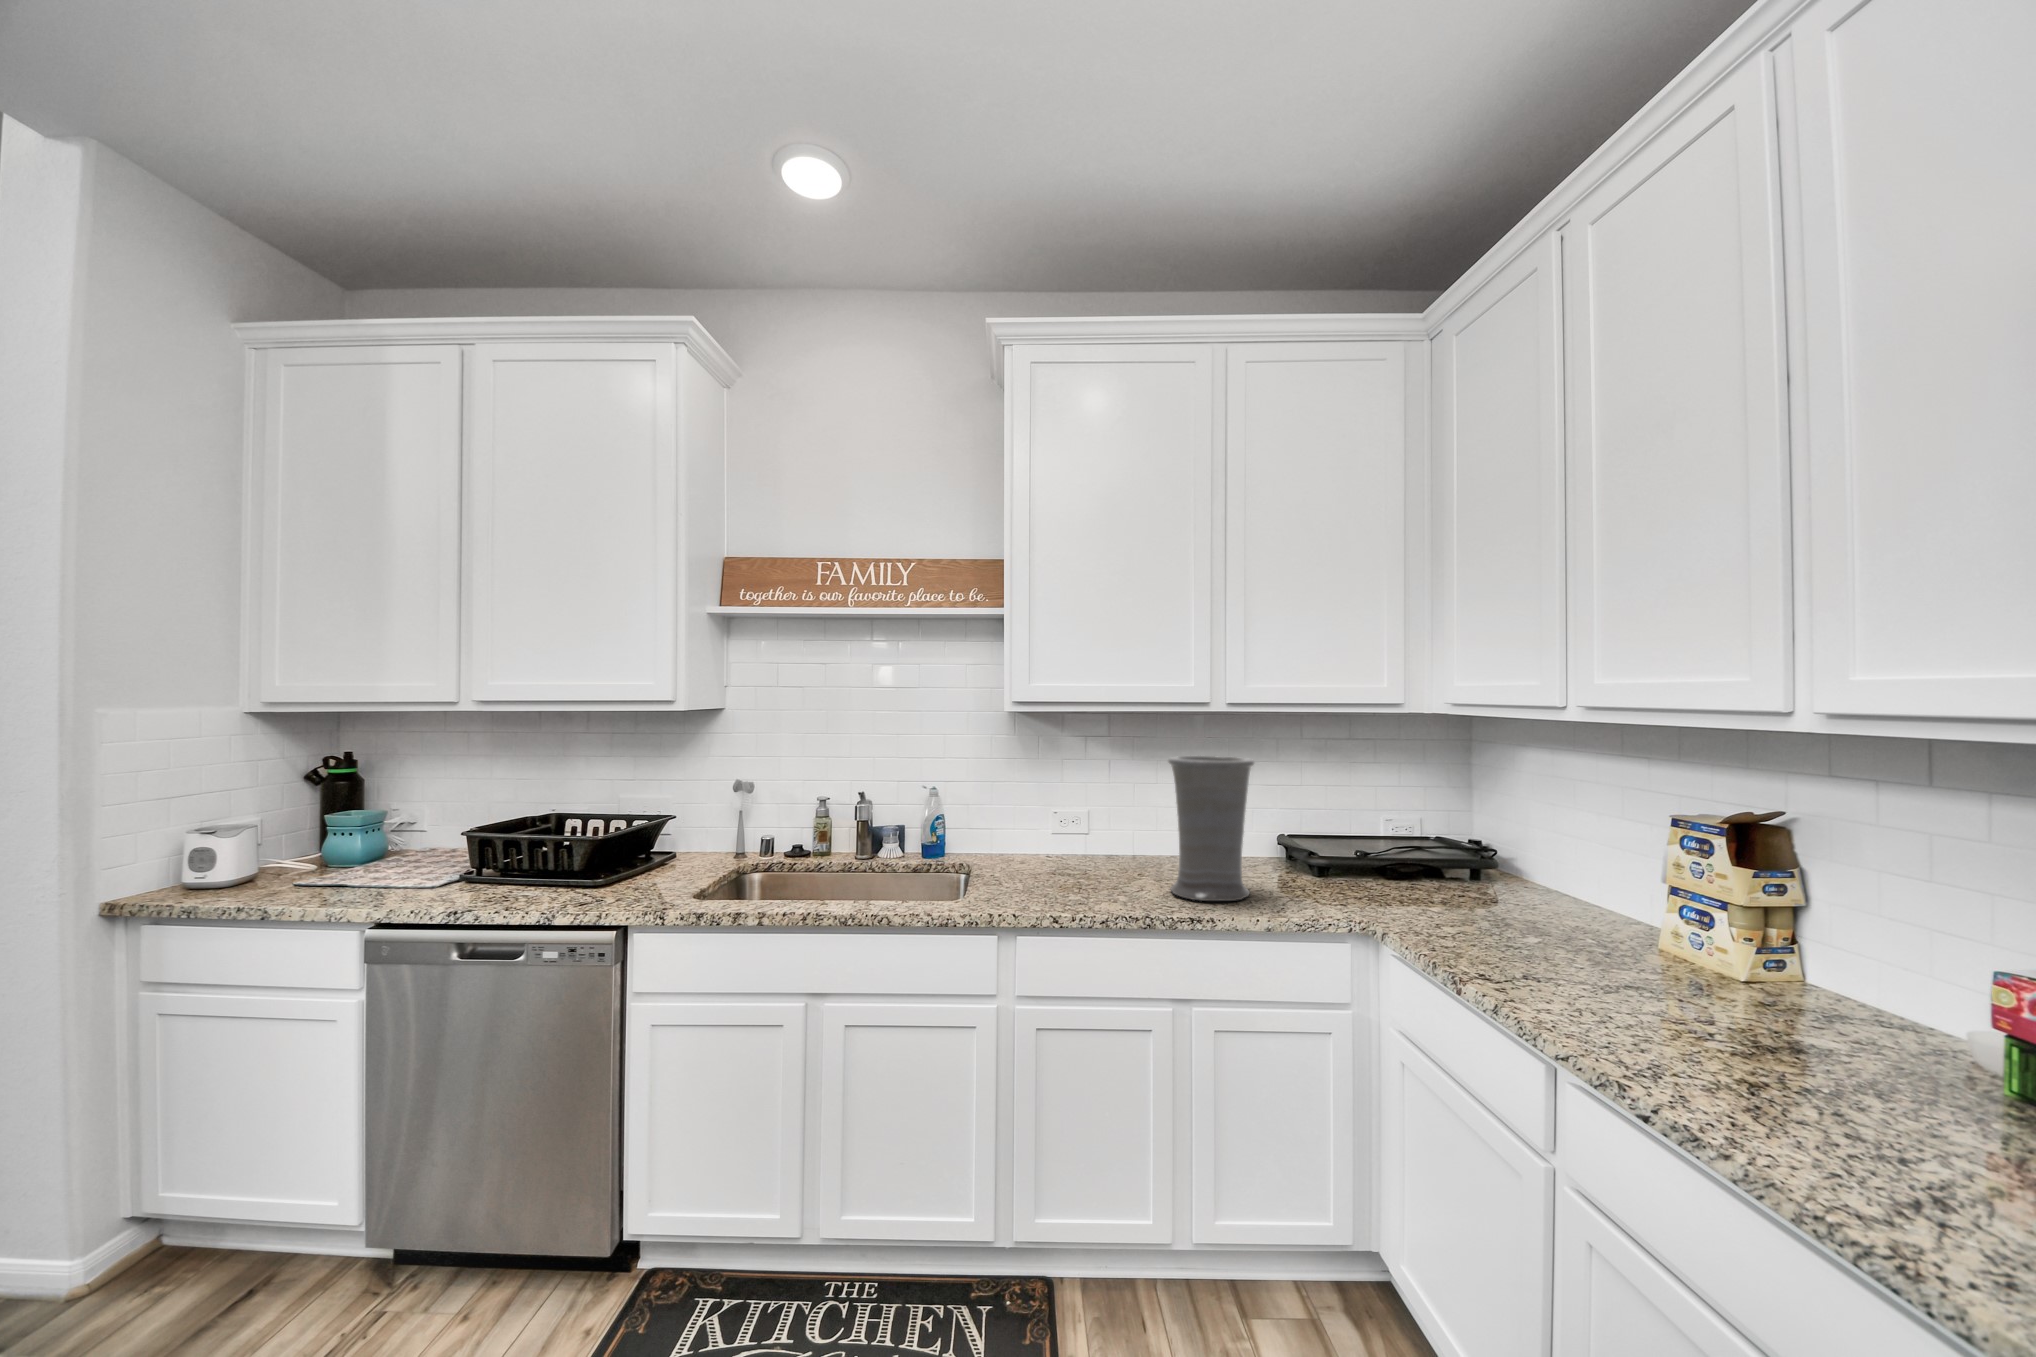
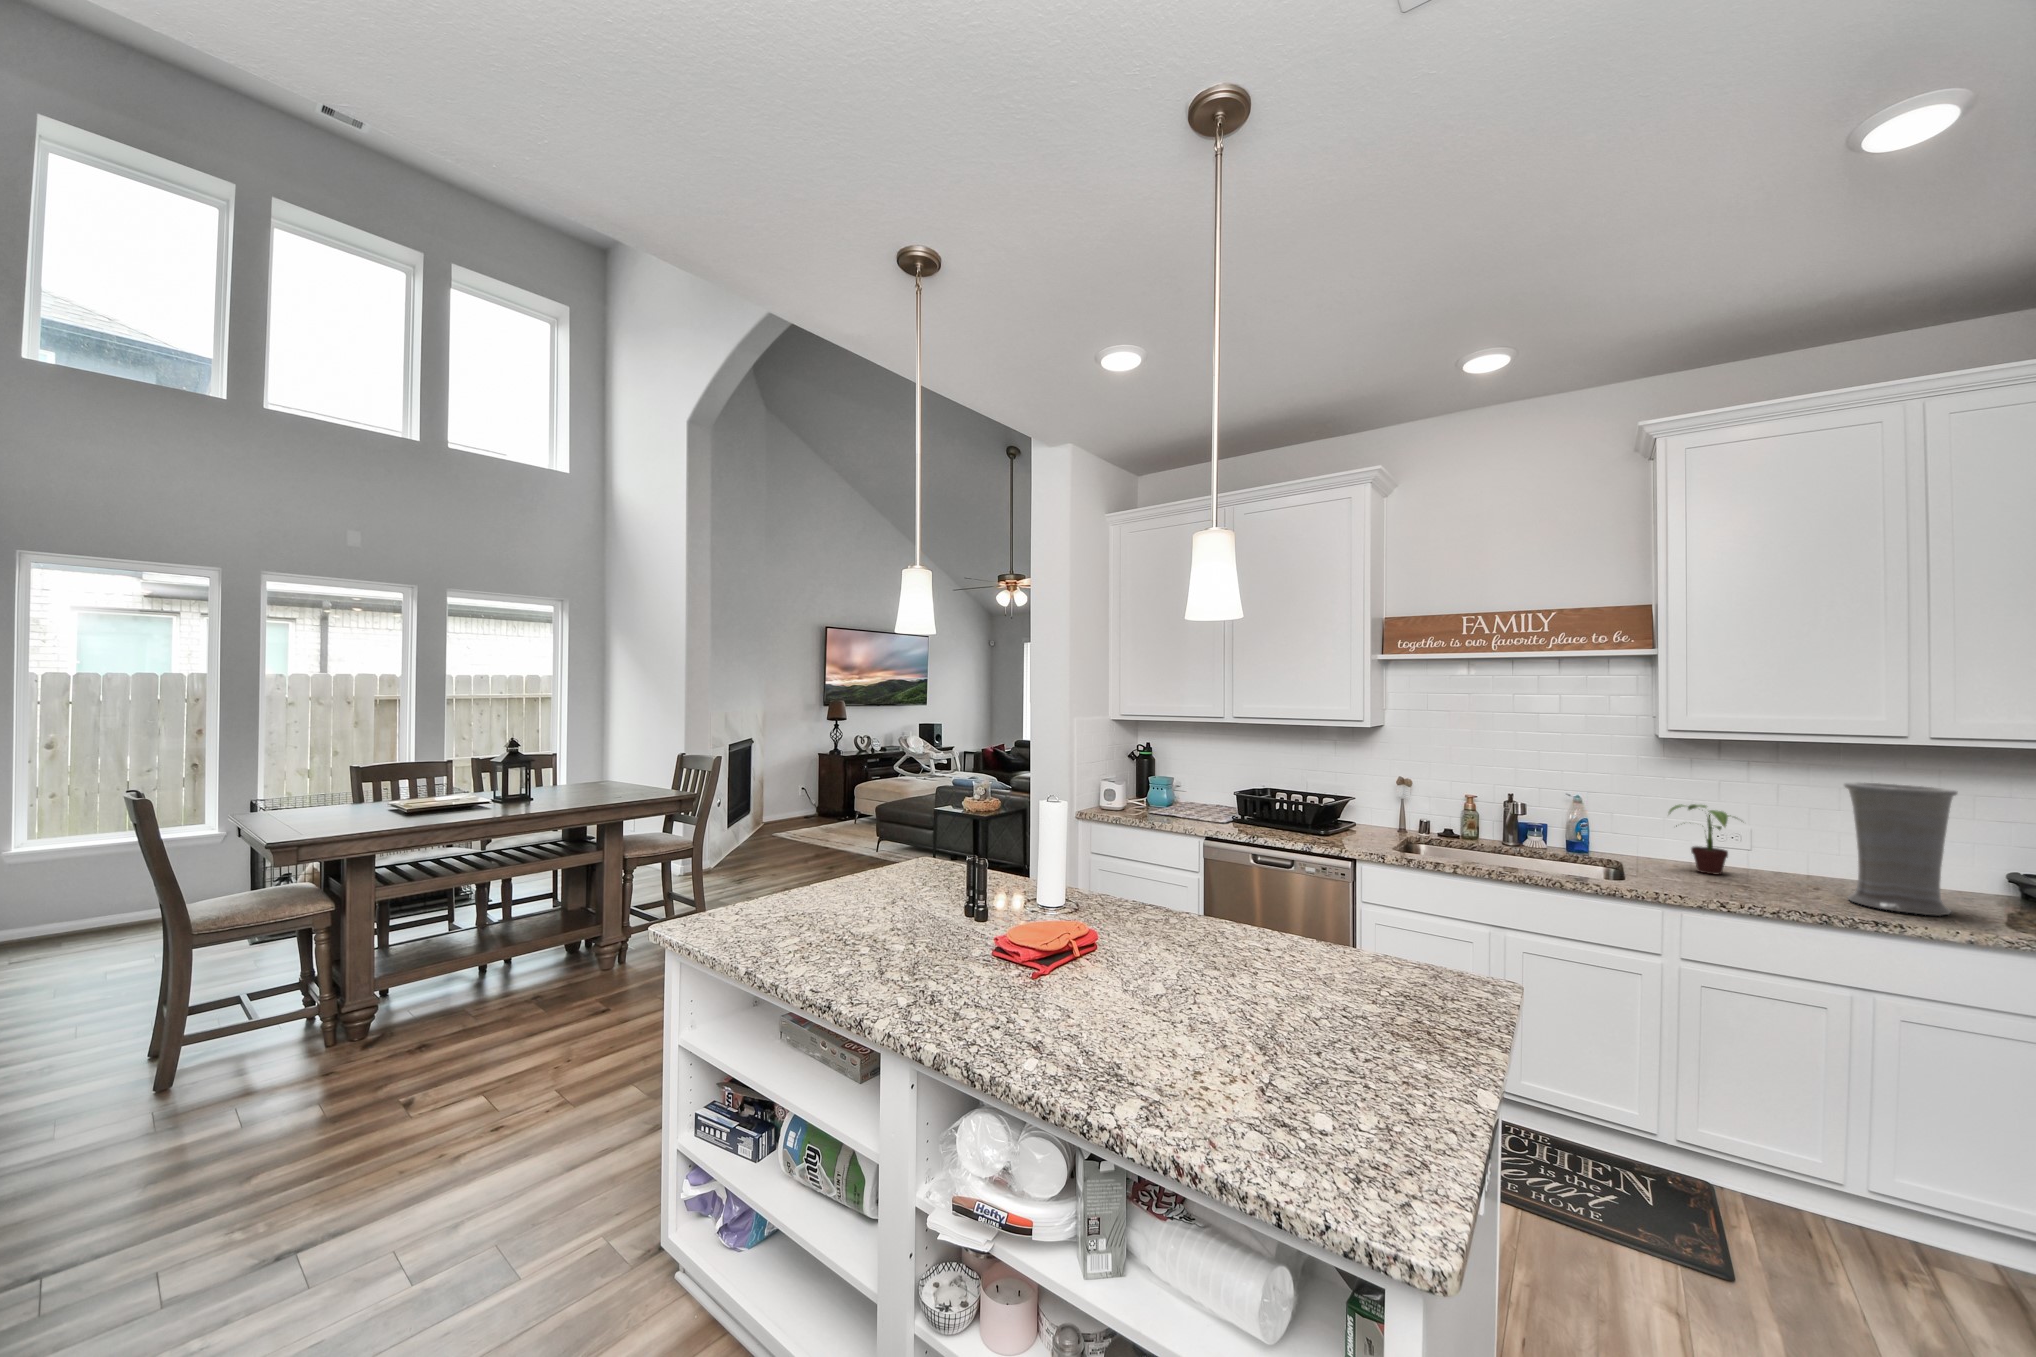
potted plant: none [1018,792,1091,875] -> present [1669,804,1736,874]

